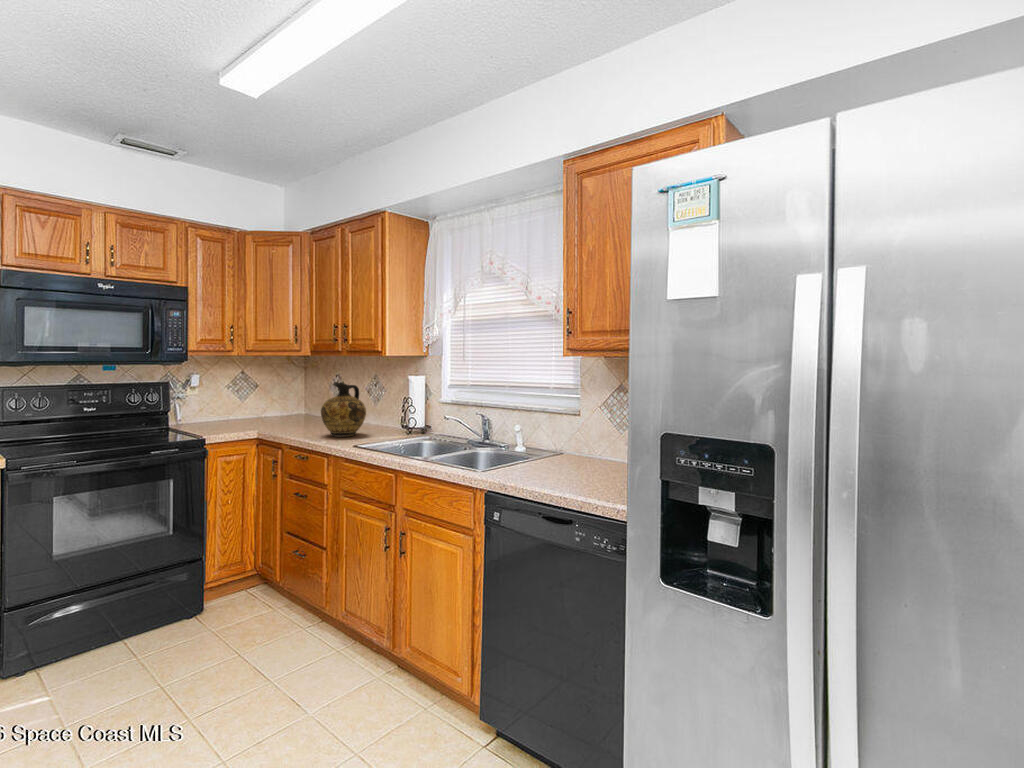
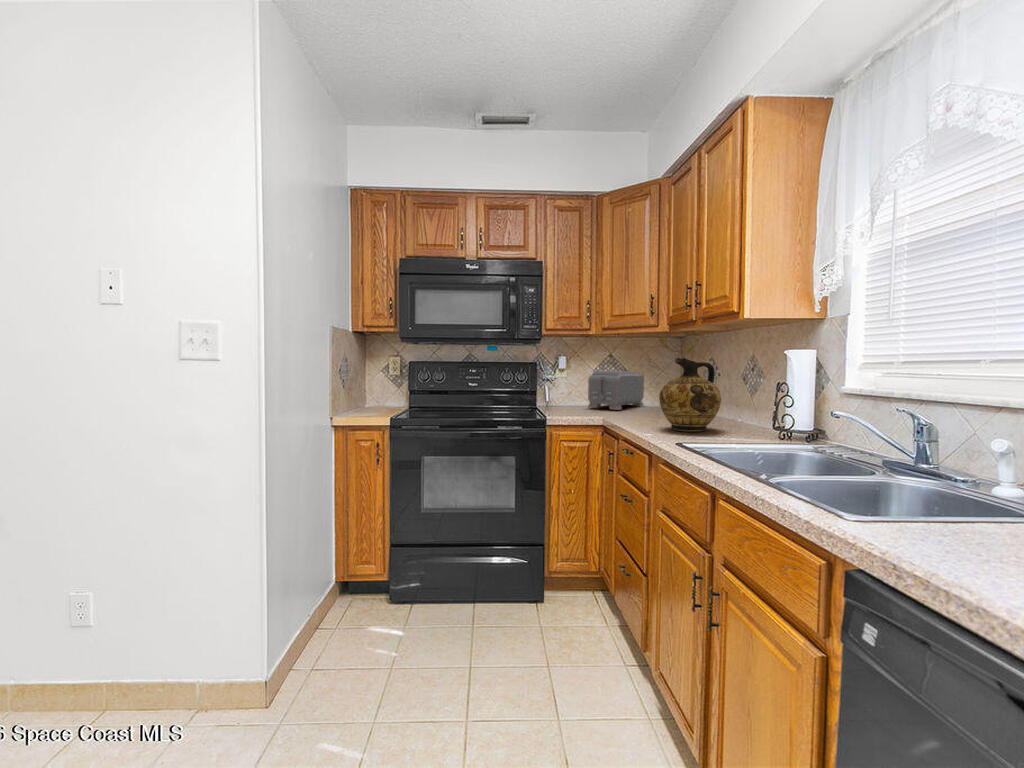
toaster: none [232,390,281,425] -> present [588,371,644,410]

